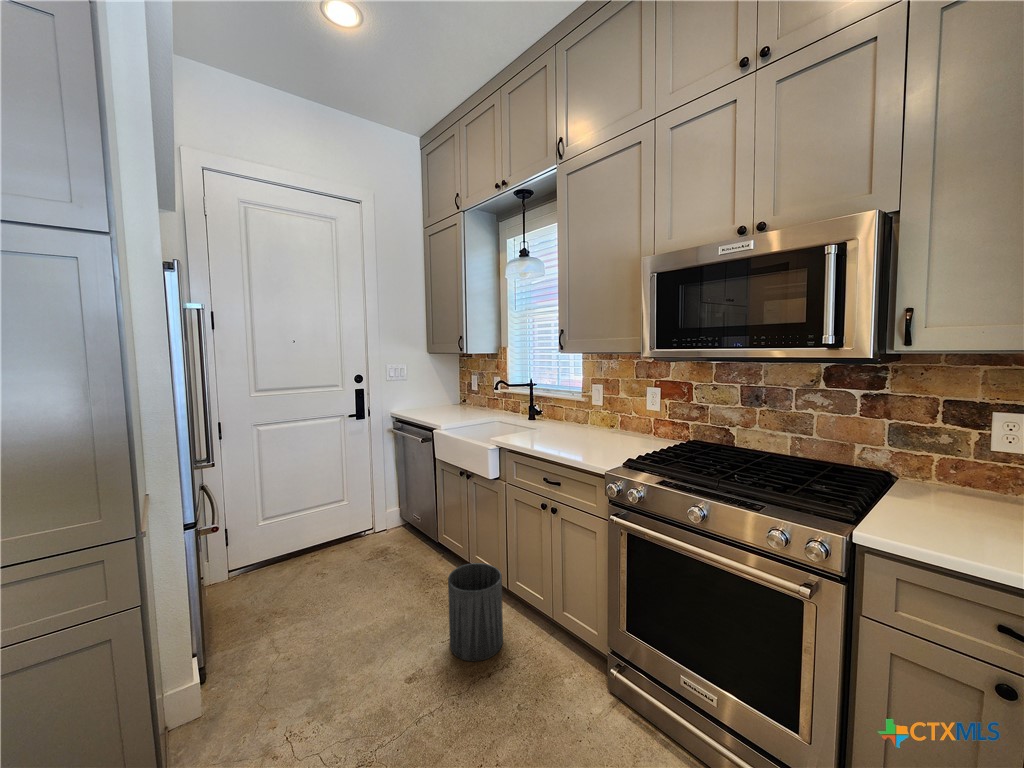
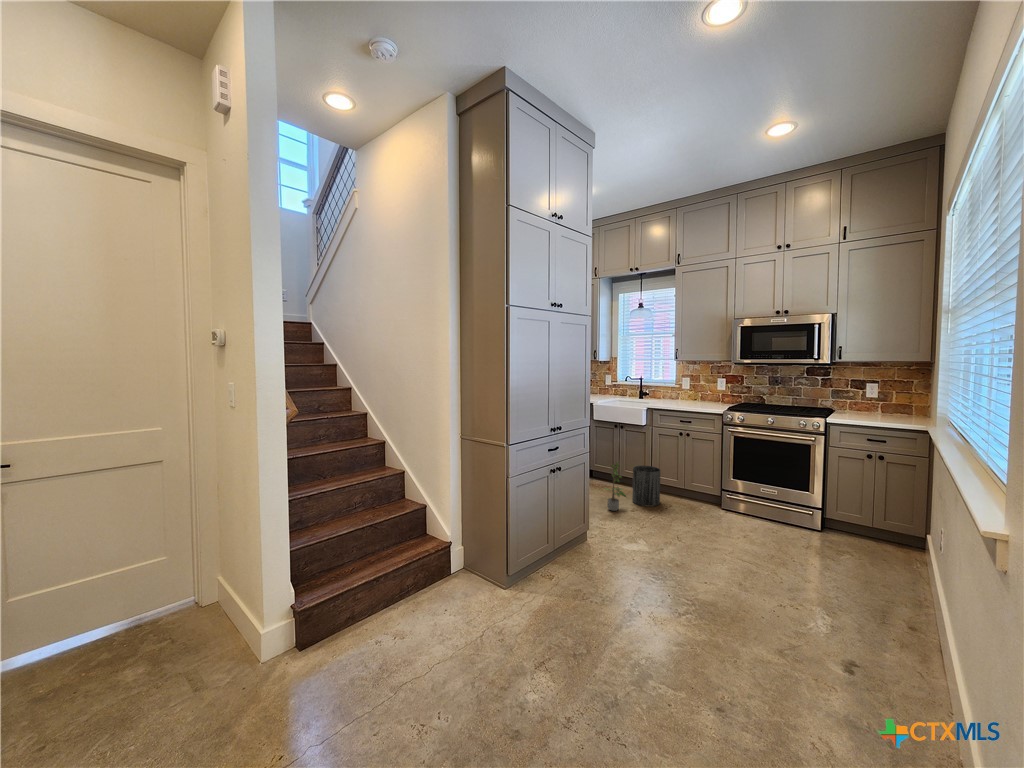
potted plant: none [359,564,420,675] -> present [605,462,626,511]

